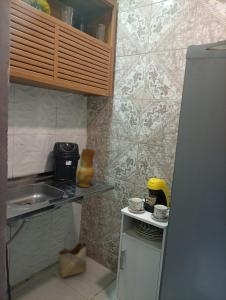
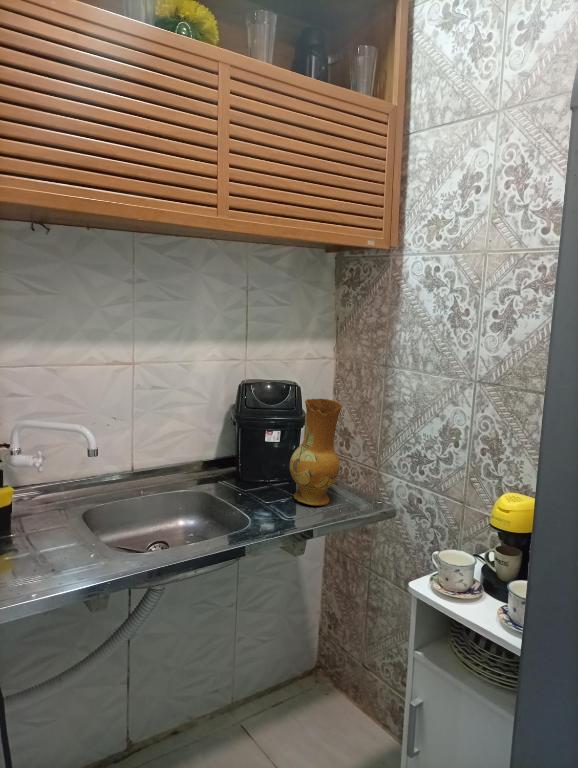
woven basket: present [59,232,86,278] -> none [252,620,328,743]

